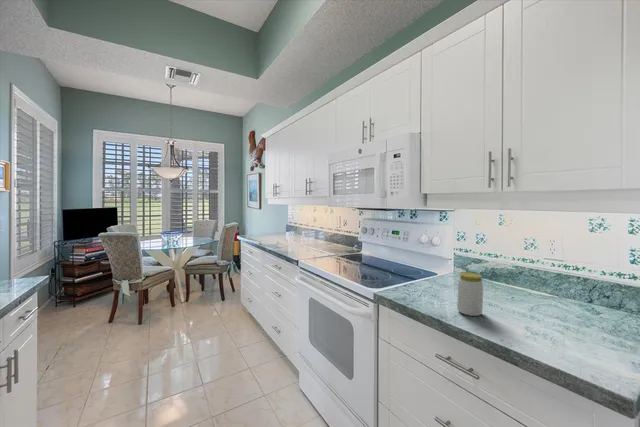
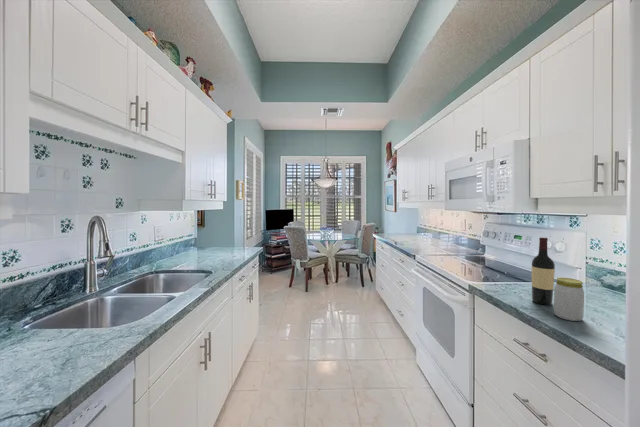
wine bottle: none [431,232,450,302] -> present [532,237,555,305]

